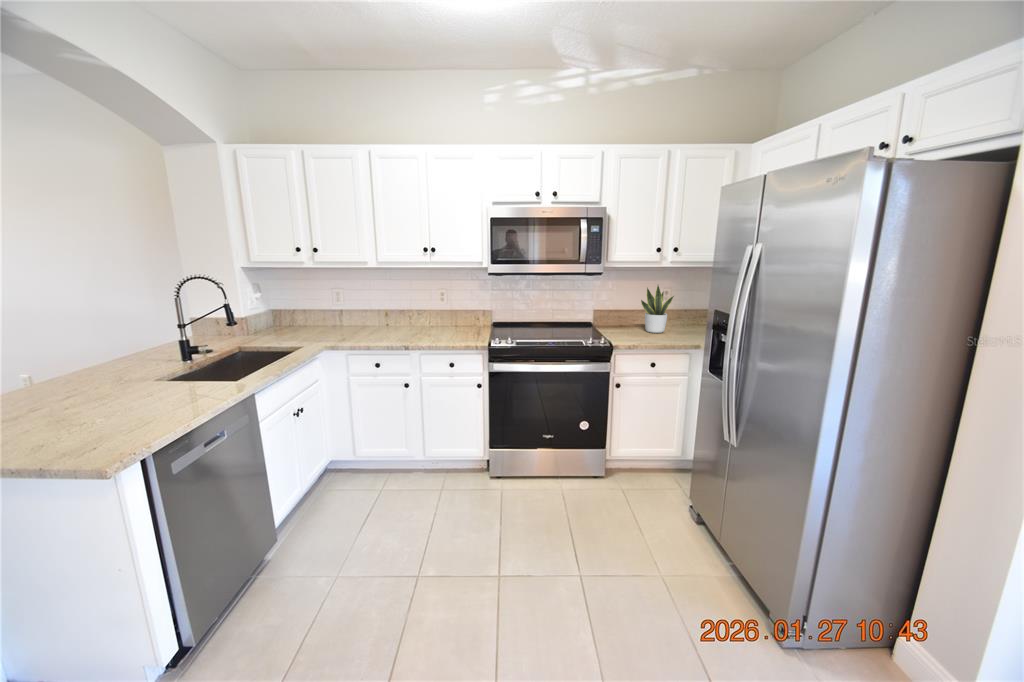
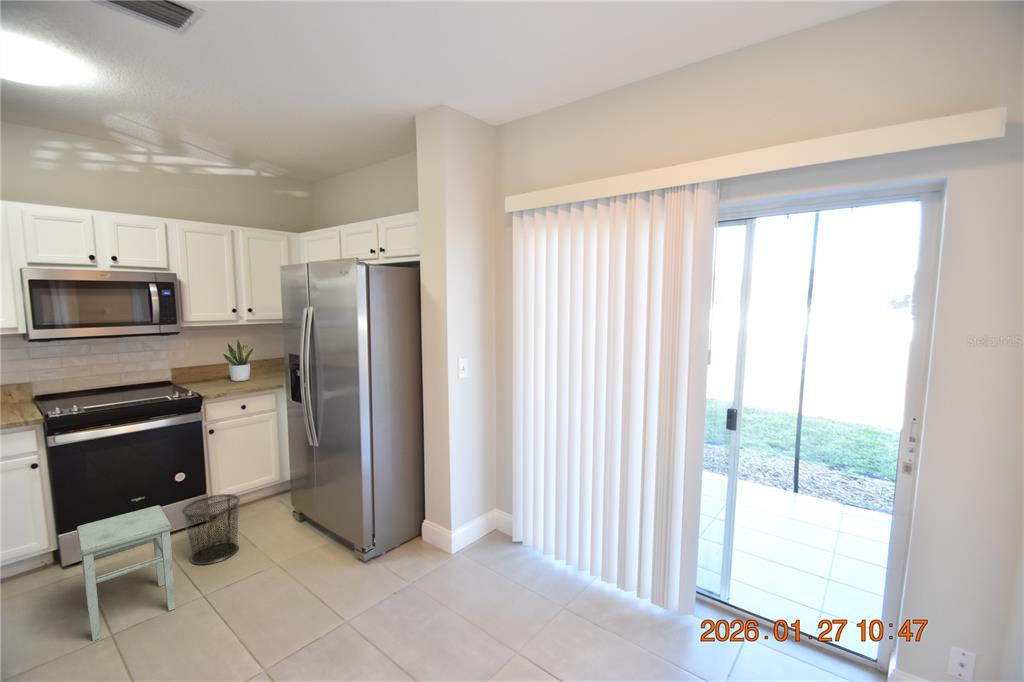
stool: none [475,460,554,592] -> present [77,505,175,641]
waste bin: none [576,461,634,544] -> present [182,494,240,565]

